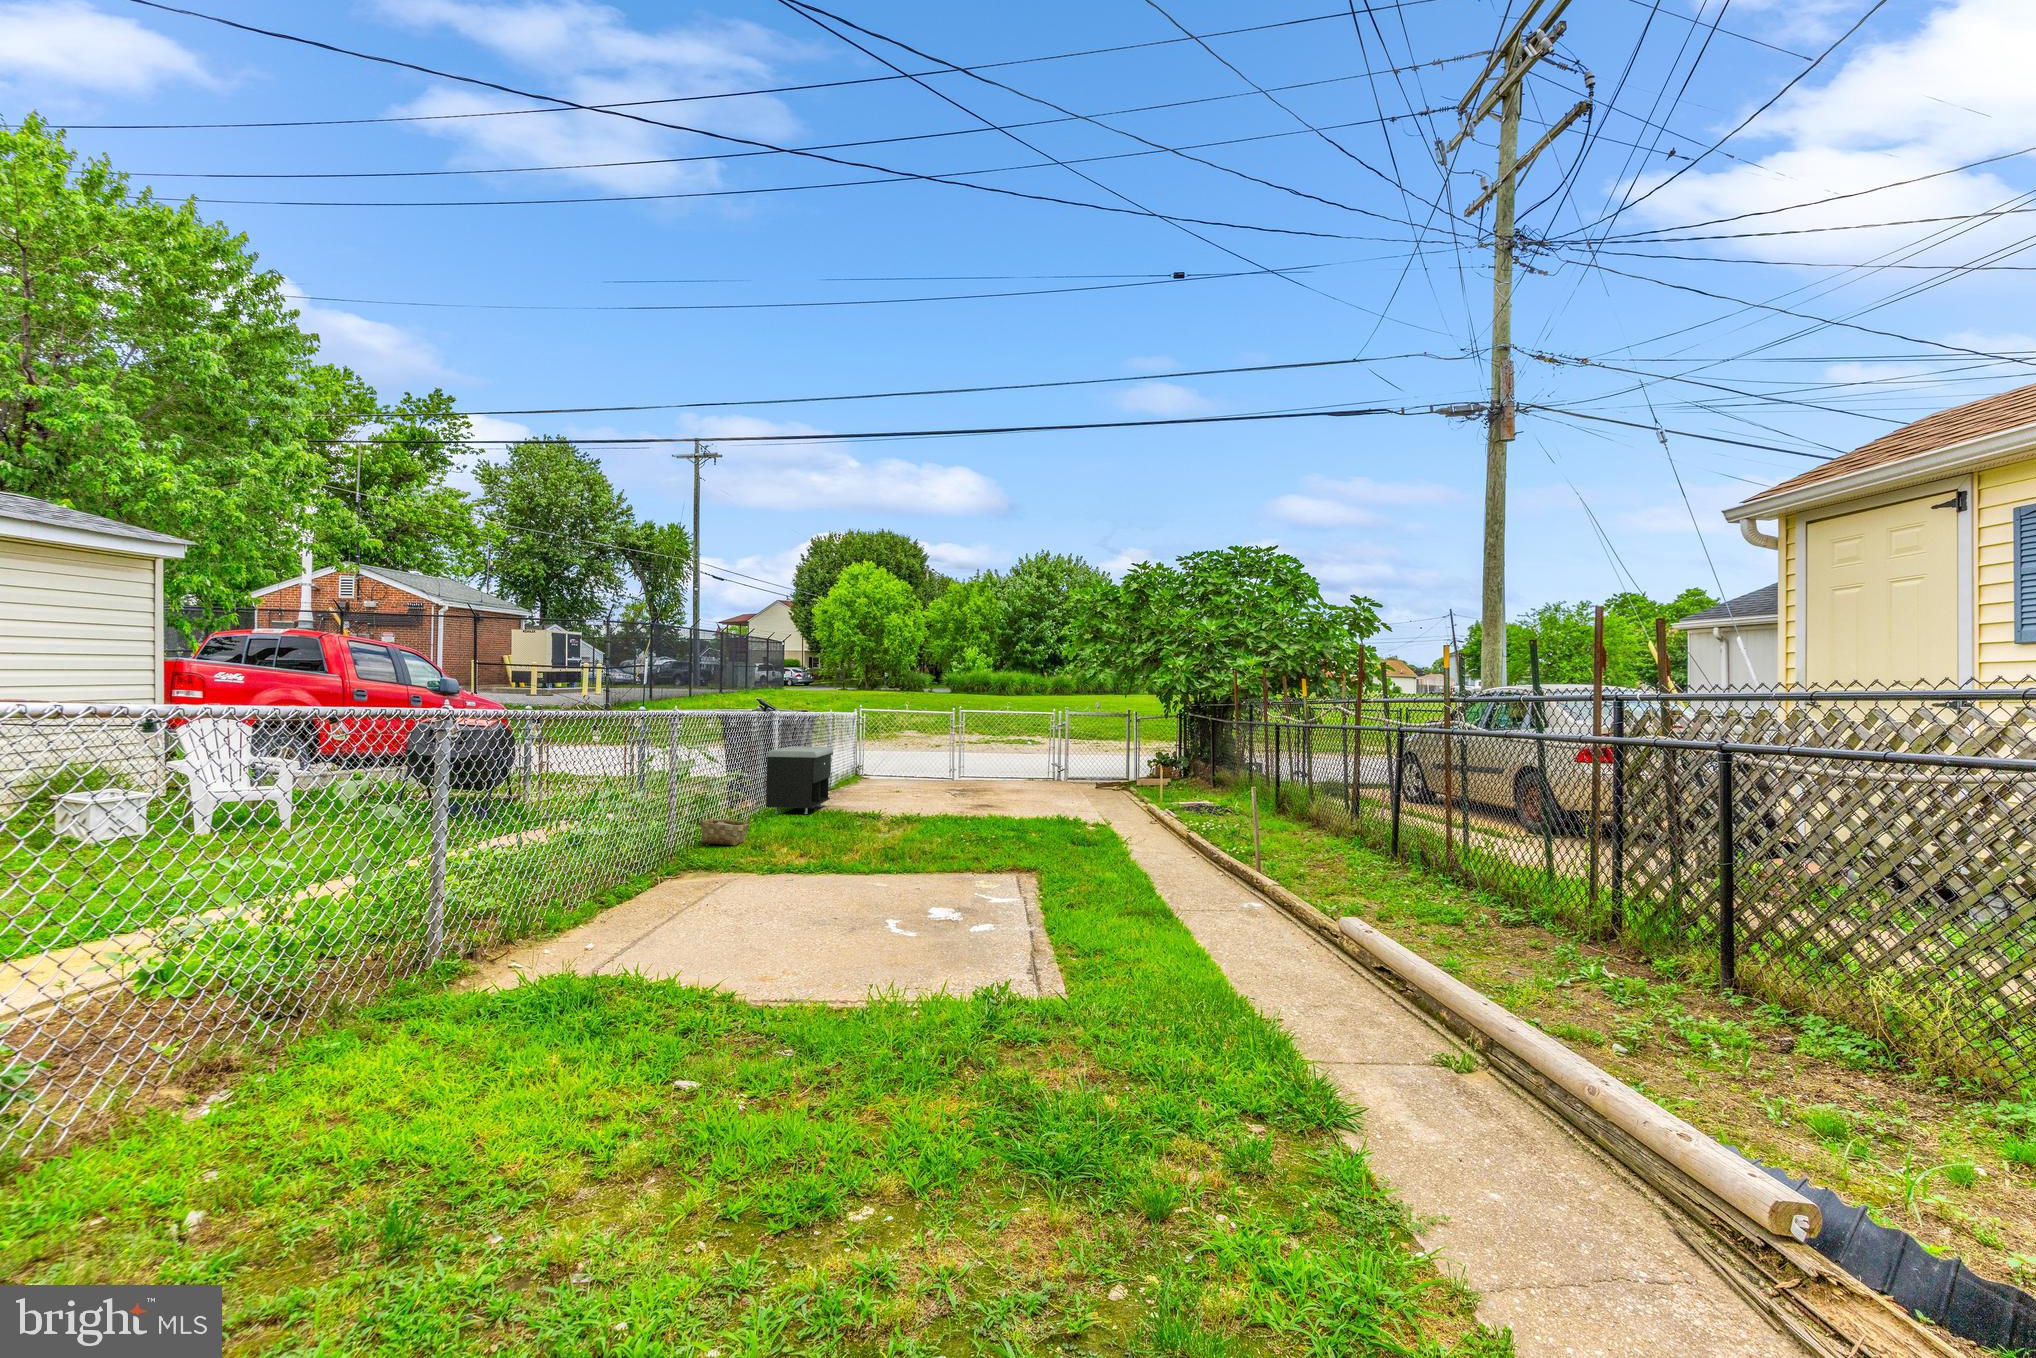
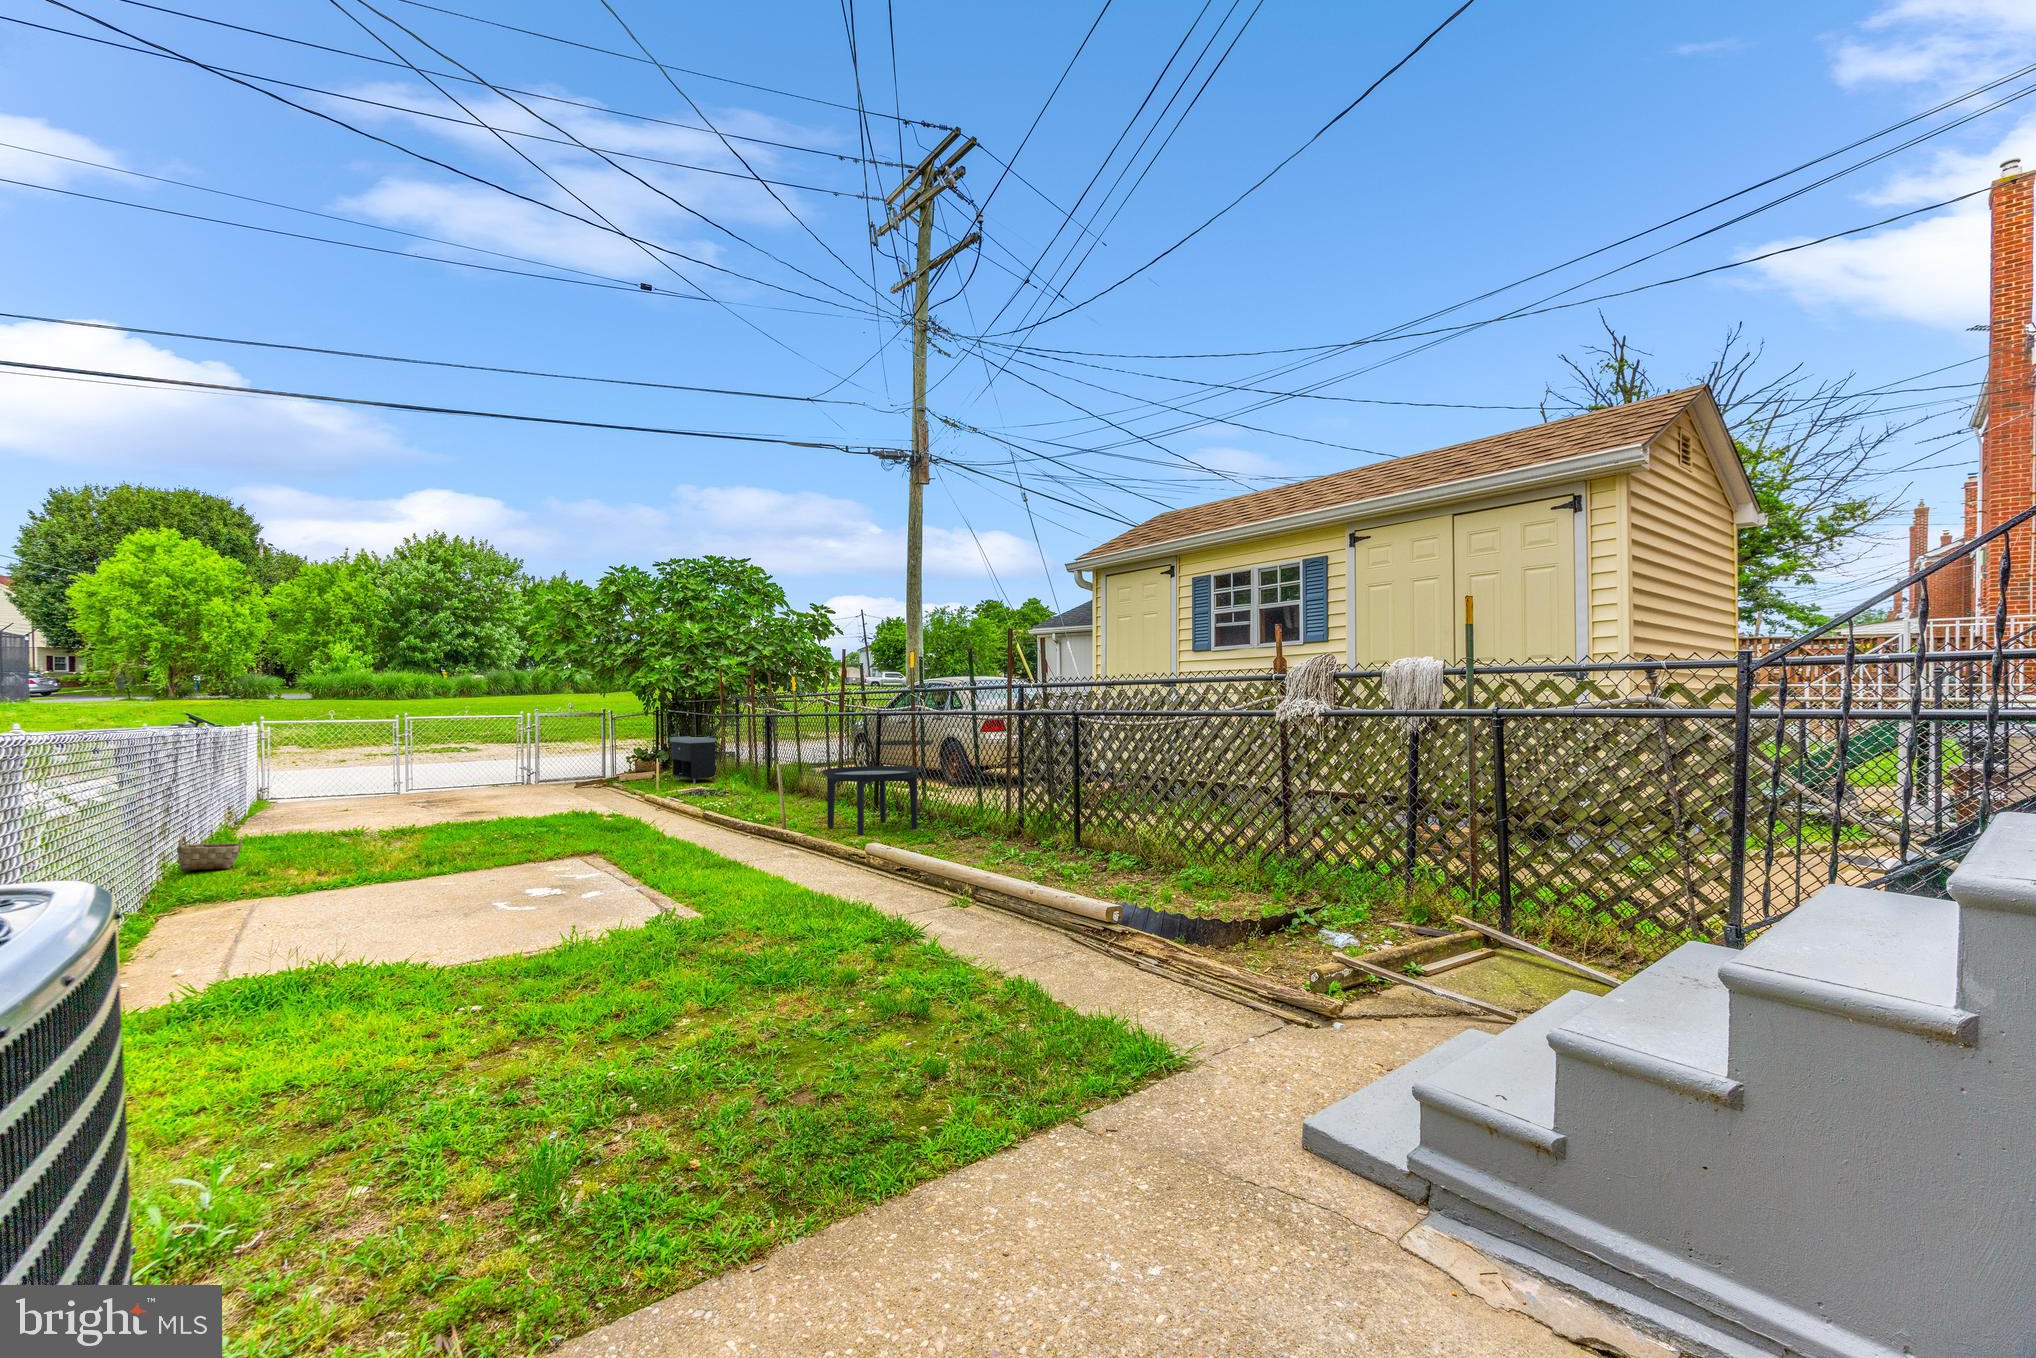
storage bench: present [766,746,833,814] -> present [670,736,716,783]
round table: none [1306,799,1454,898] -> present [821,766,922,835]

